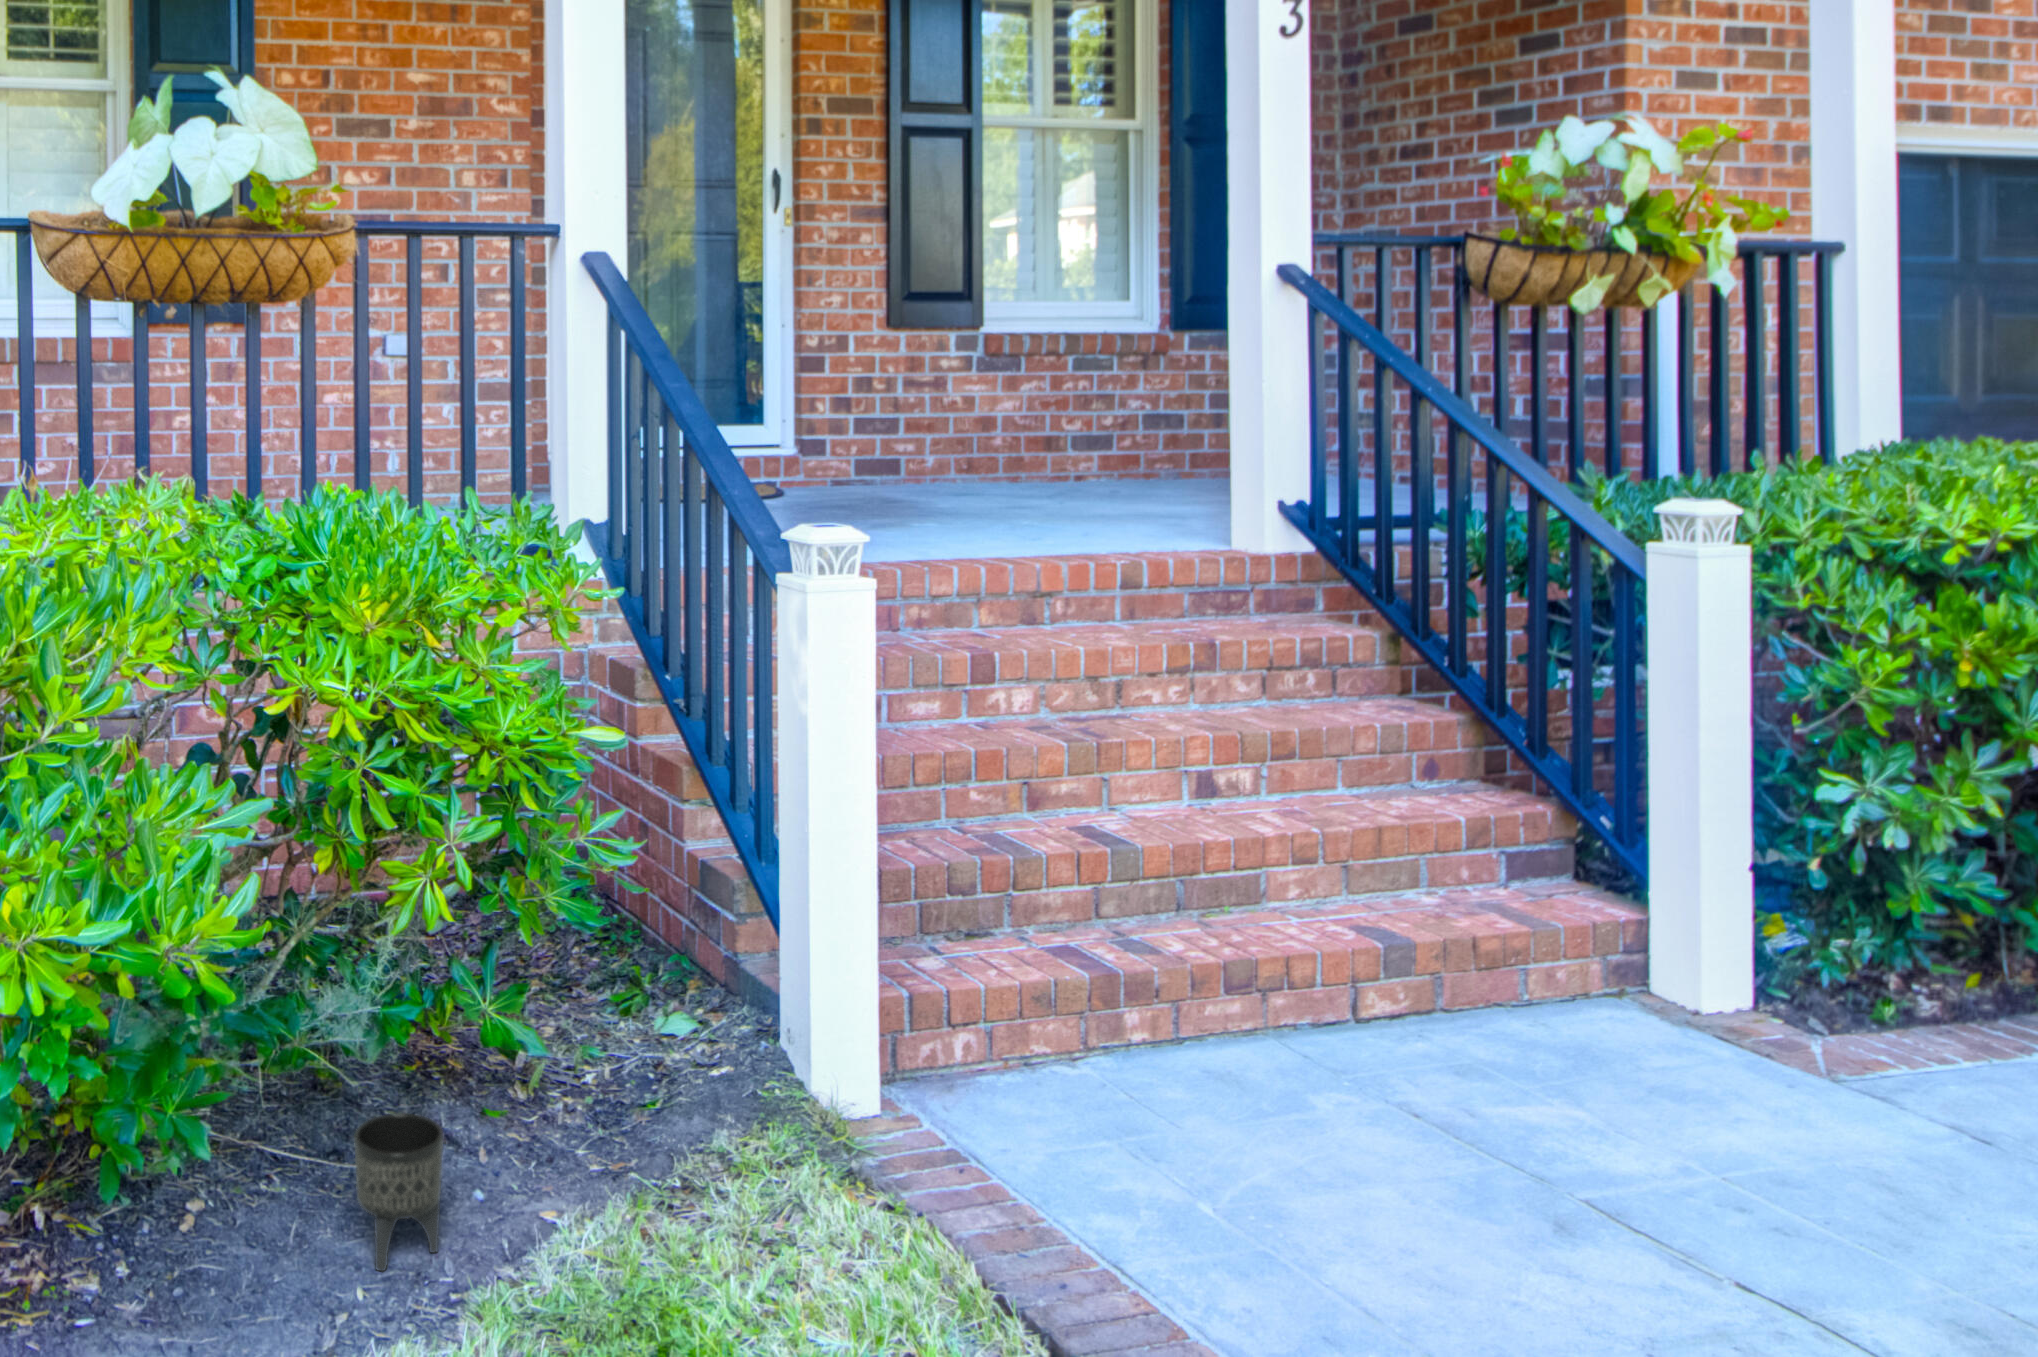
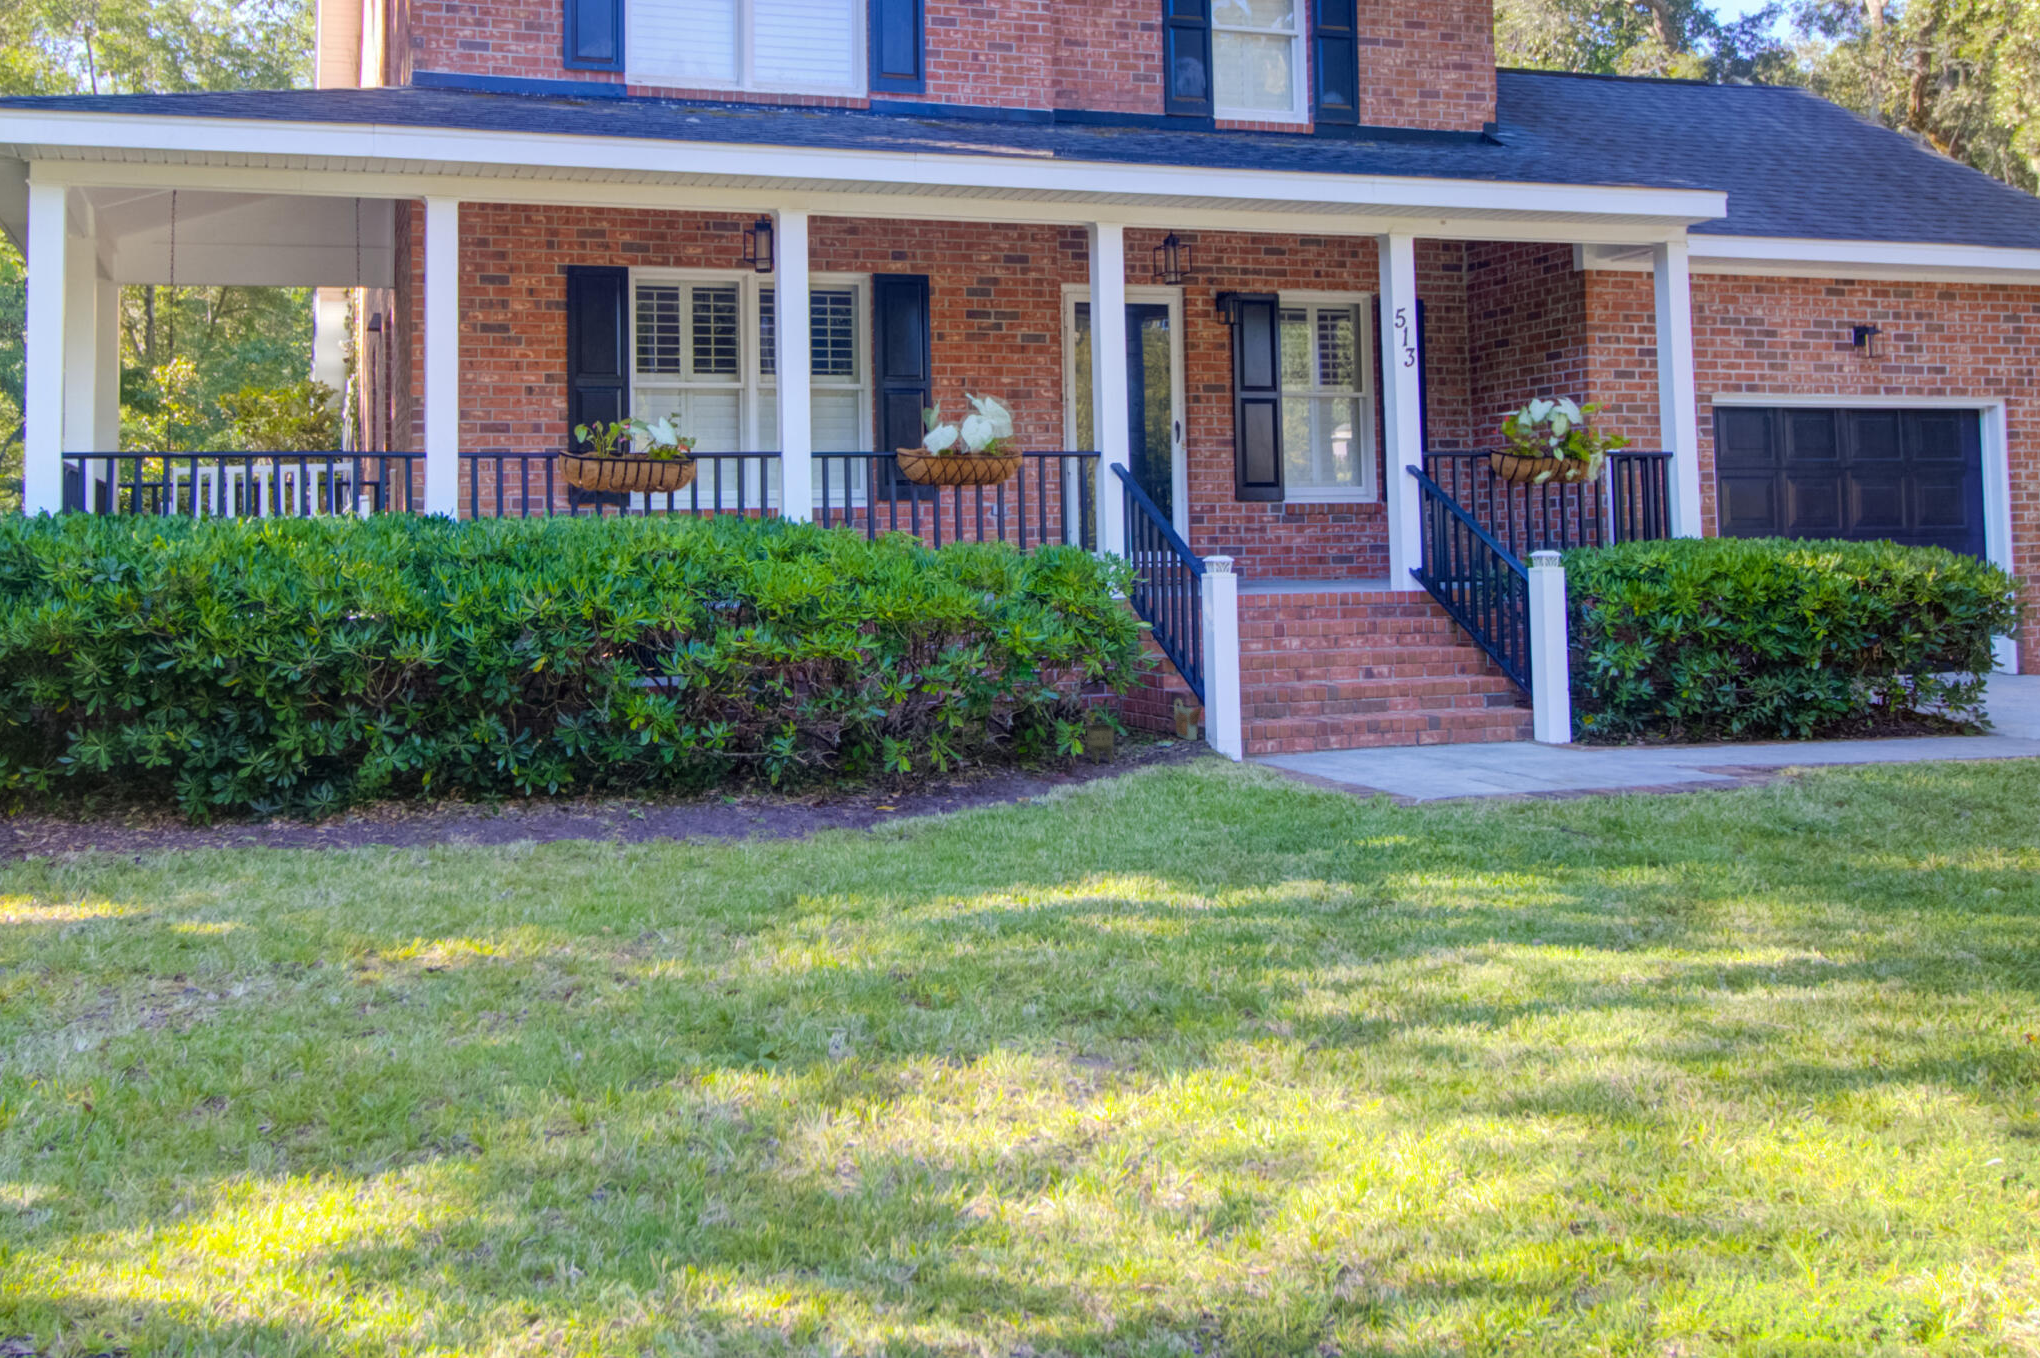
watering can: none [697,888,763,1026] -> present [1174,699,1201,740]

